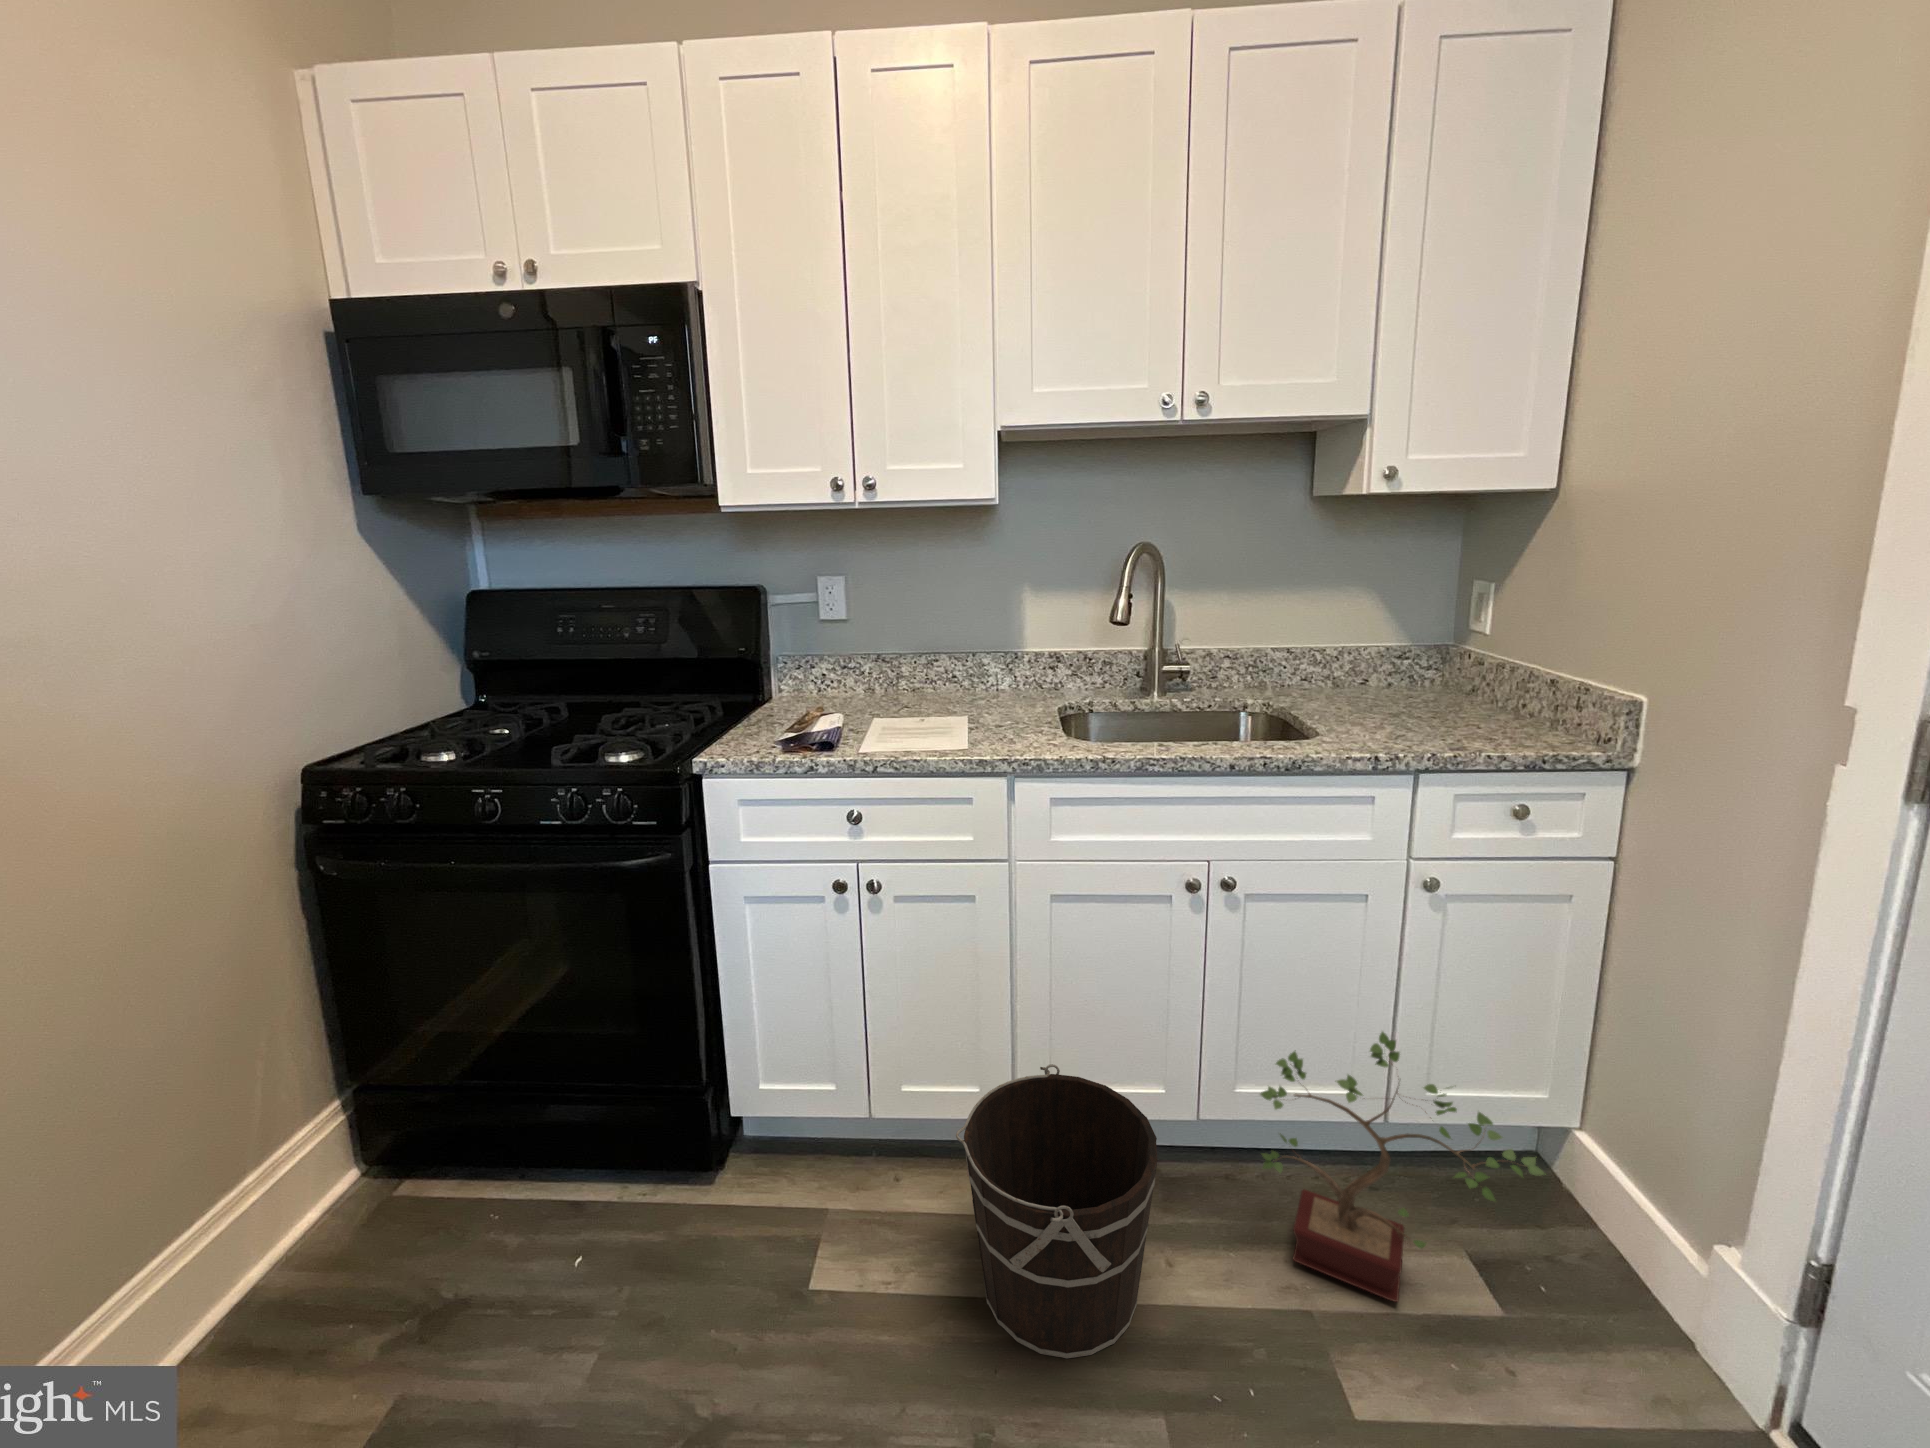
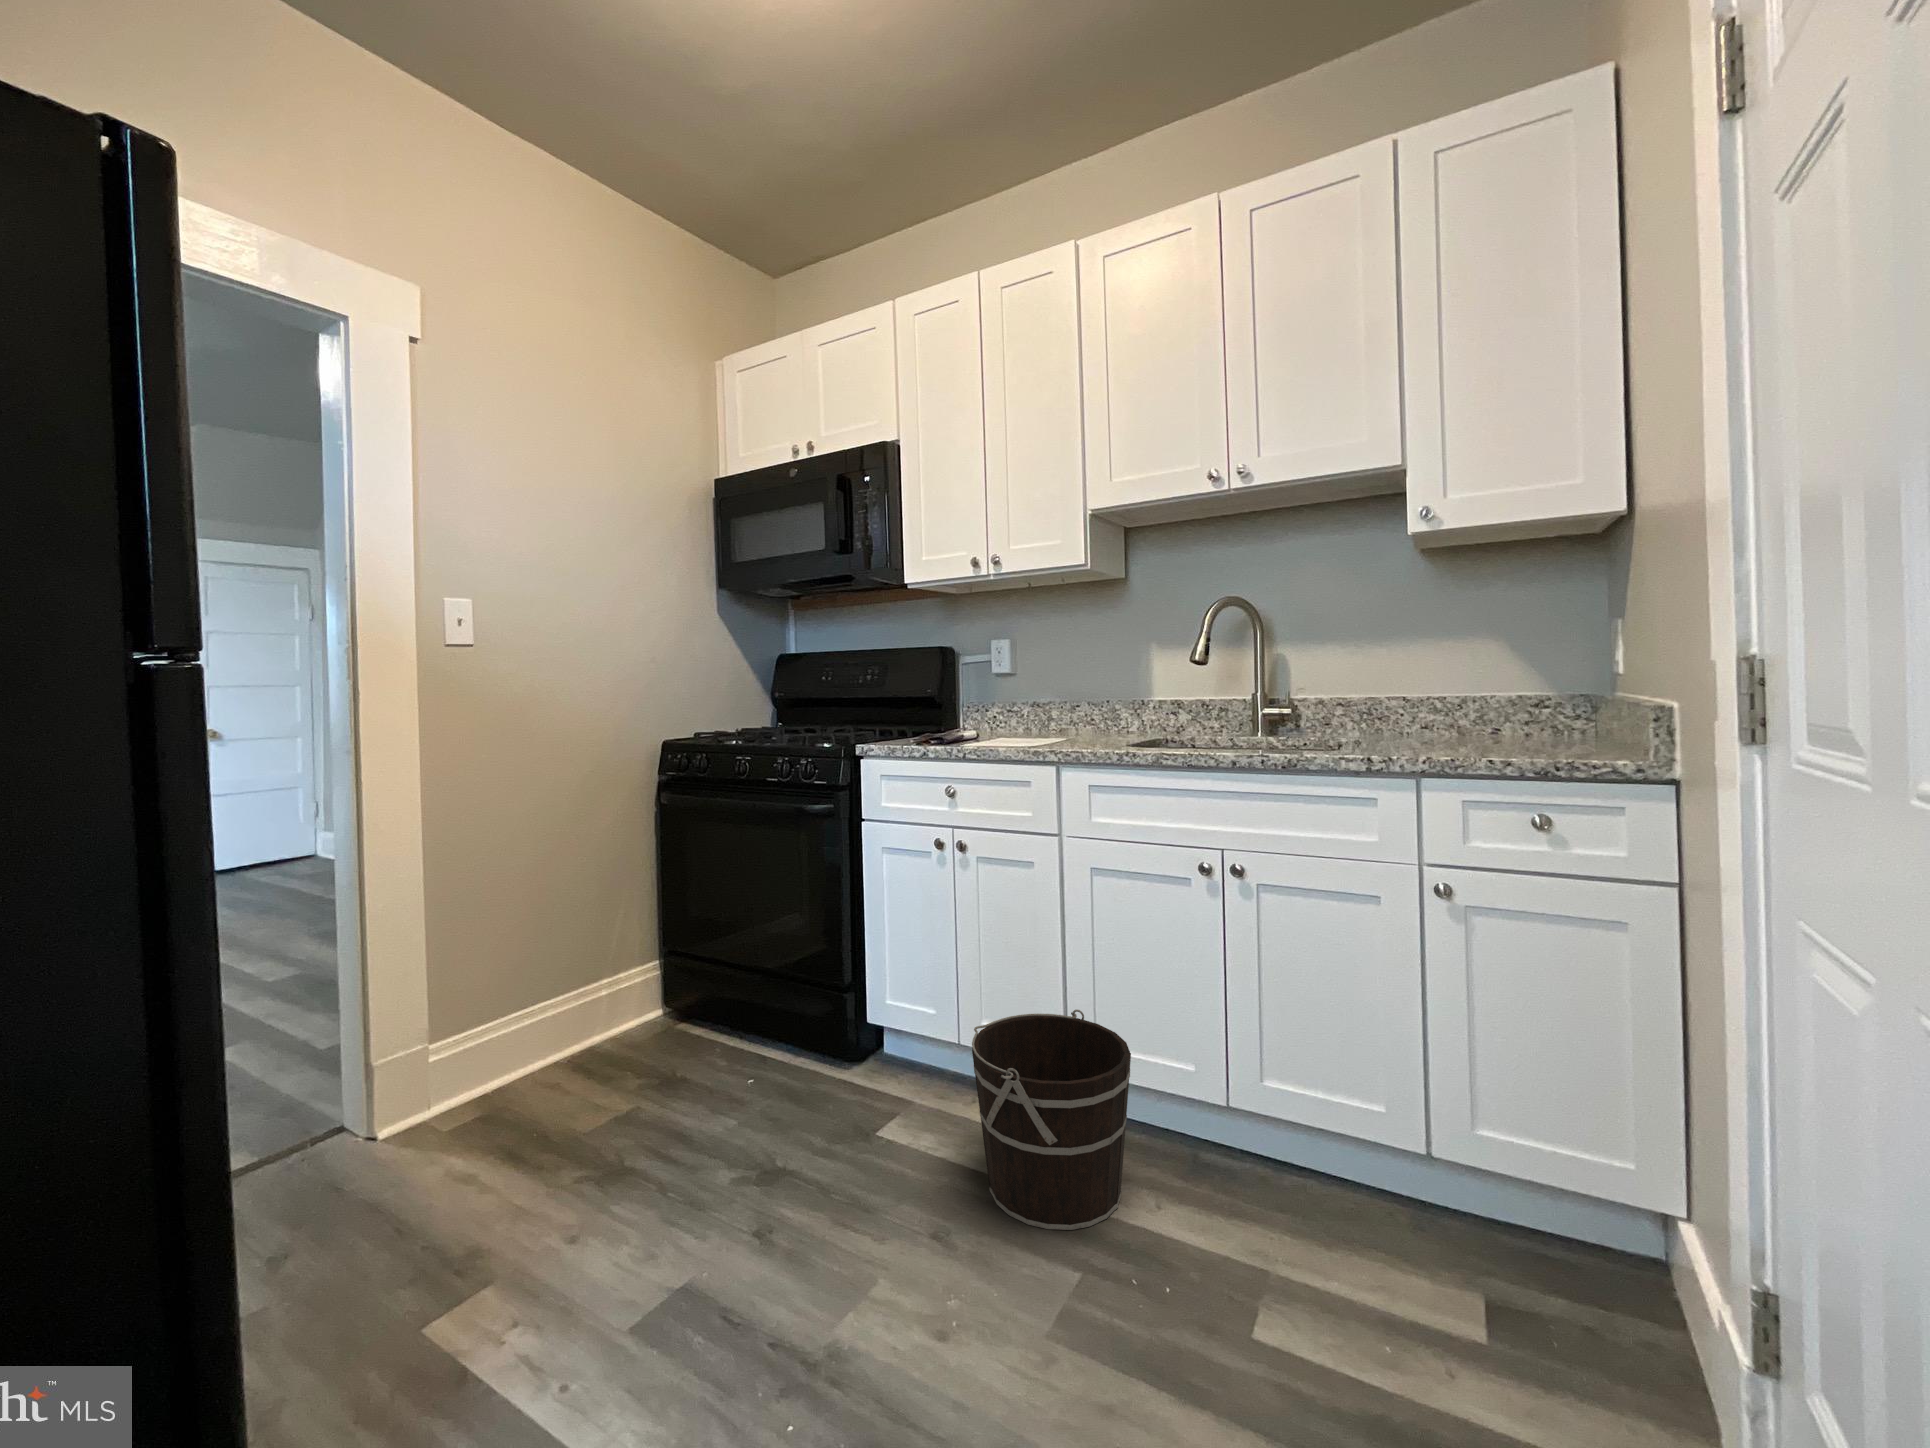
potted plant: present [1260,1032,1544,1302] -> none [1242,1010,1464,1296]

